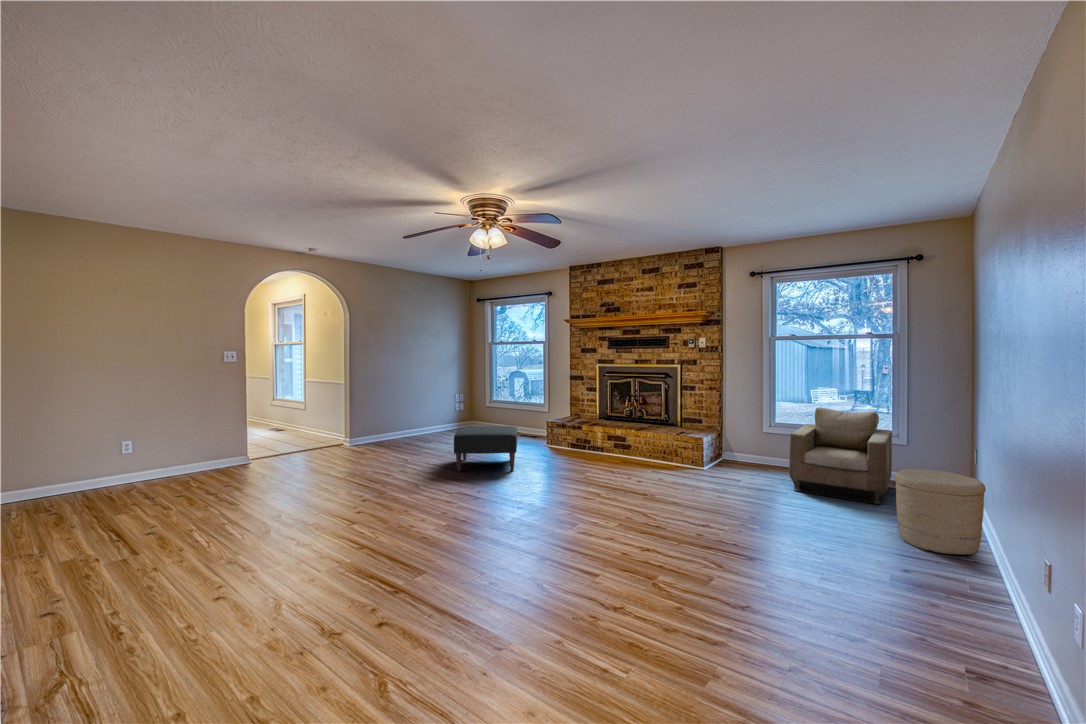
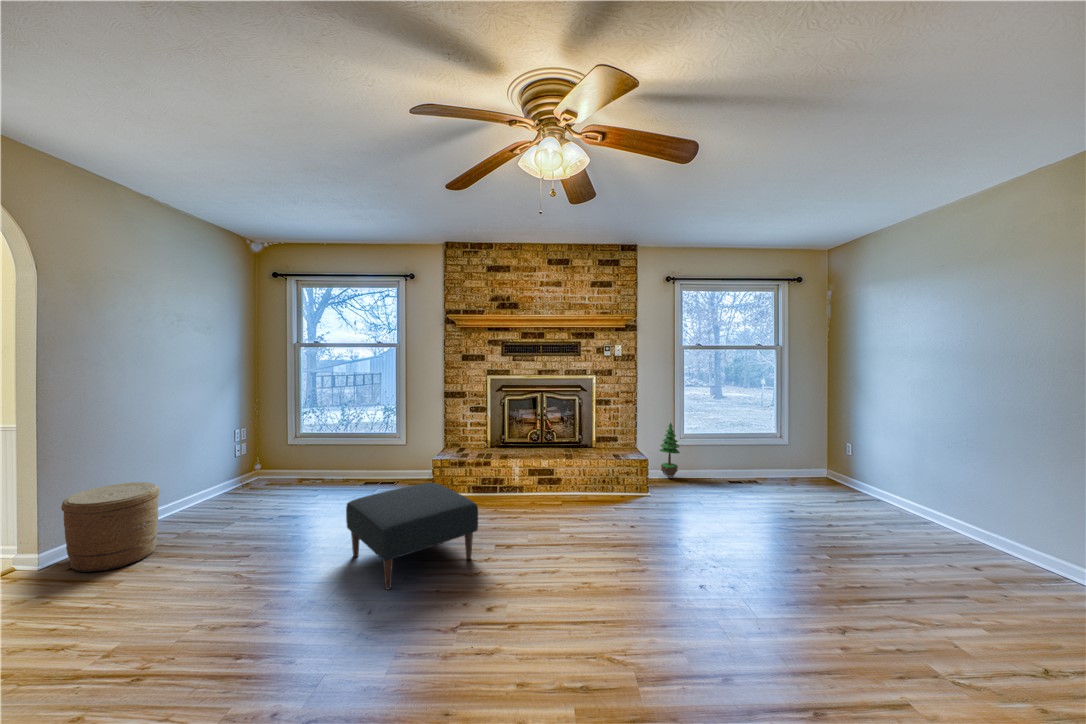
armchair: present [789,408,892,504] -> none [702,416,836,505]
potted tree: none [738,410,759,466] -> present [660,423,680,478]
woven basket: present [895,469,986,555] -> present [61,482,160,572]

